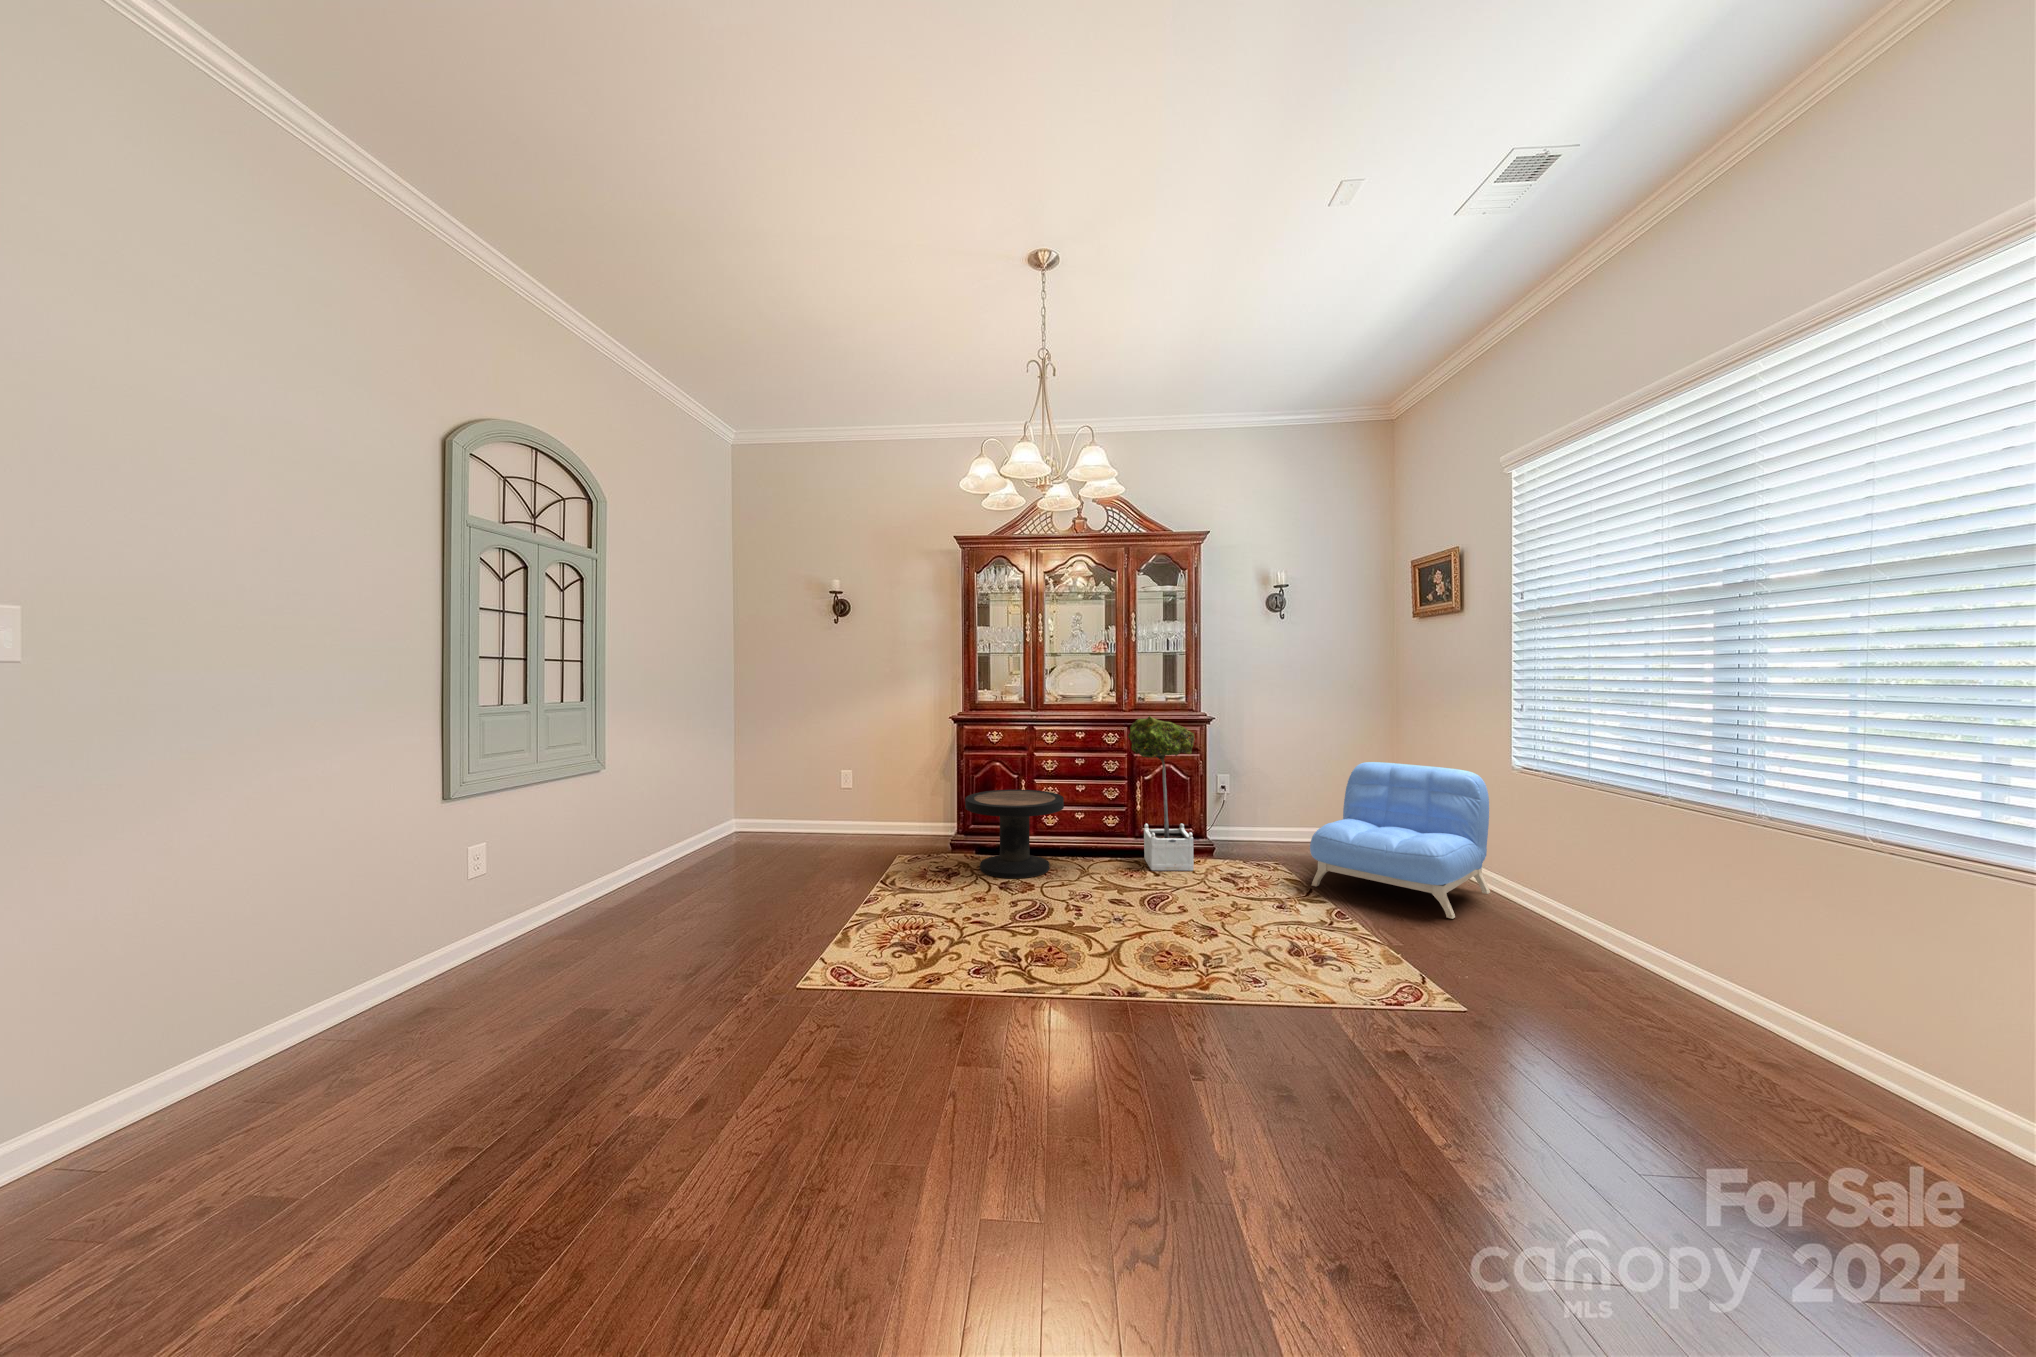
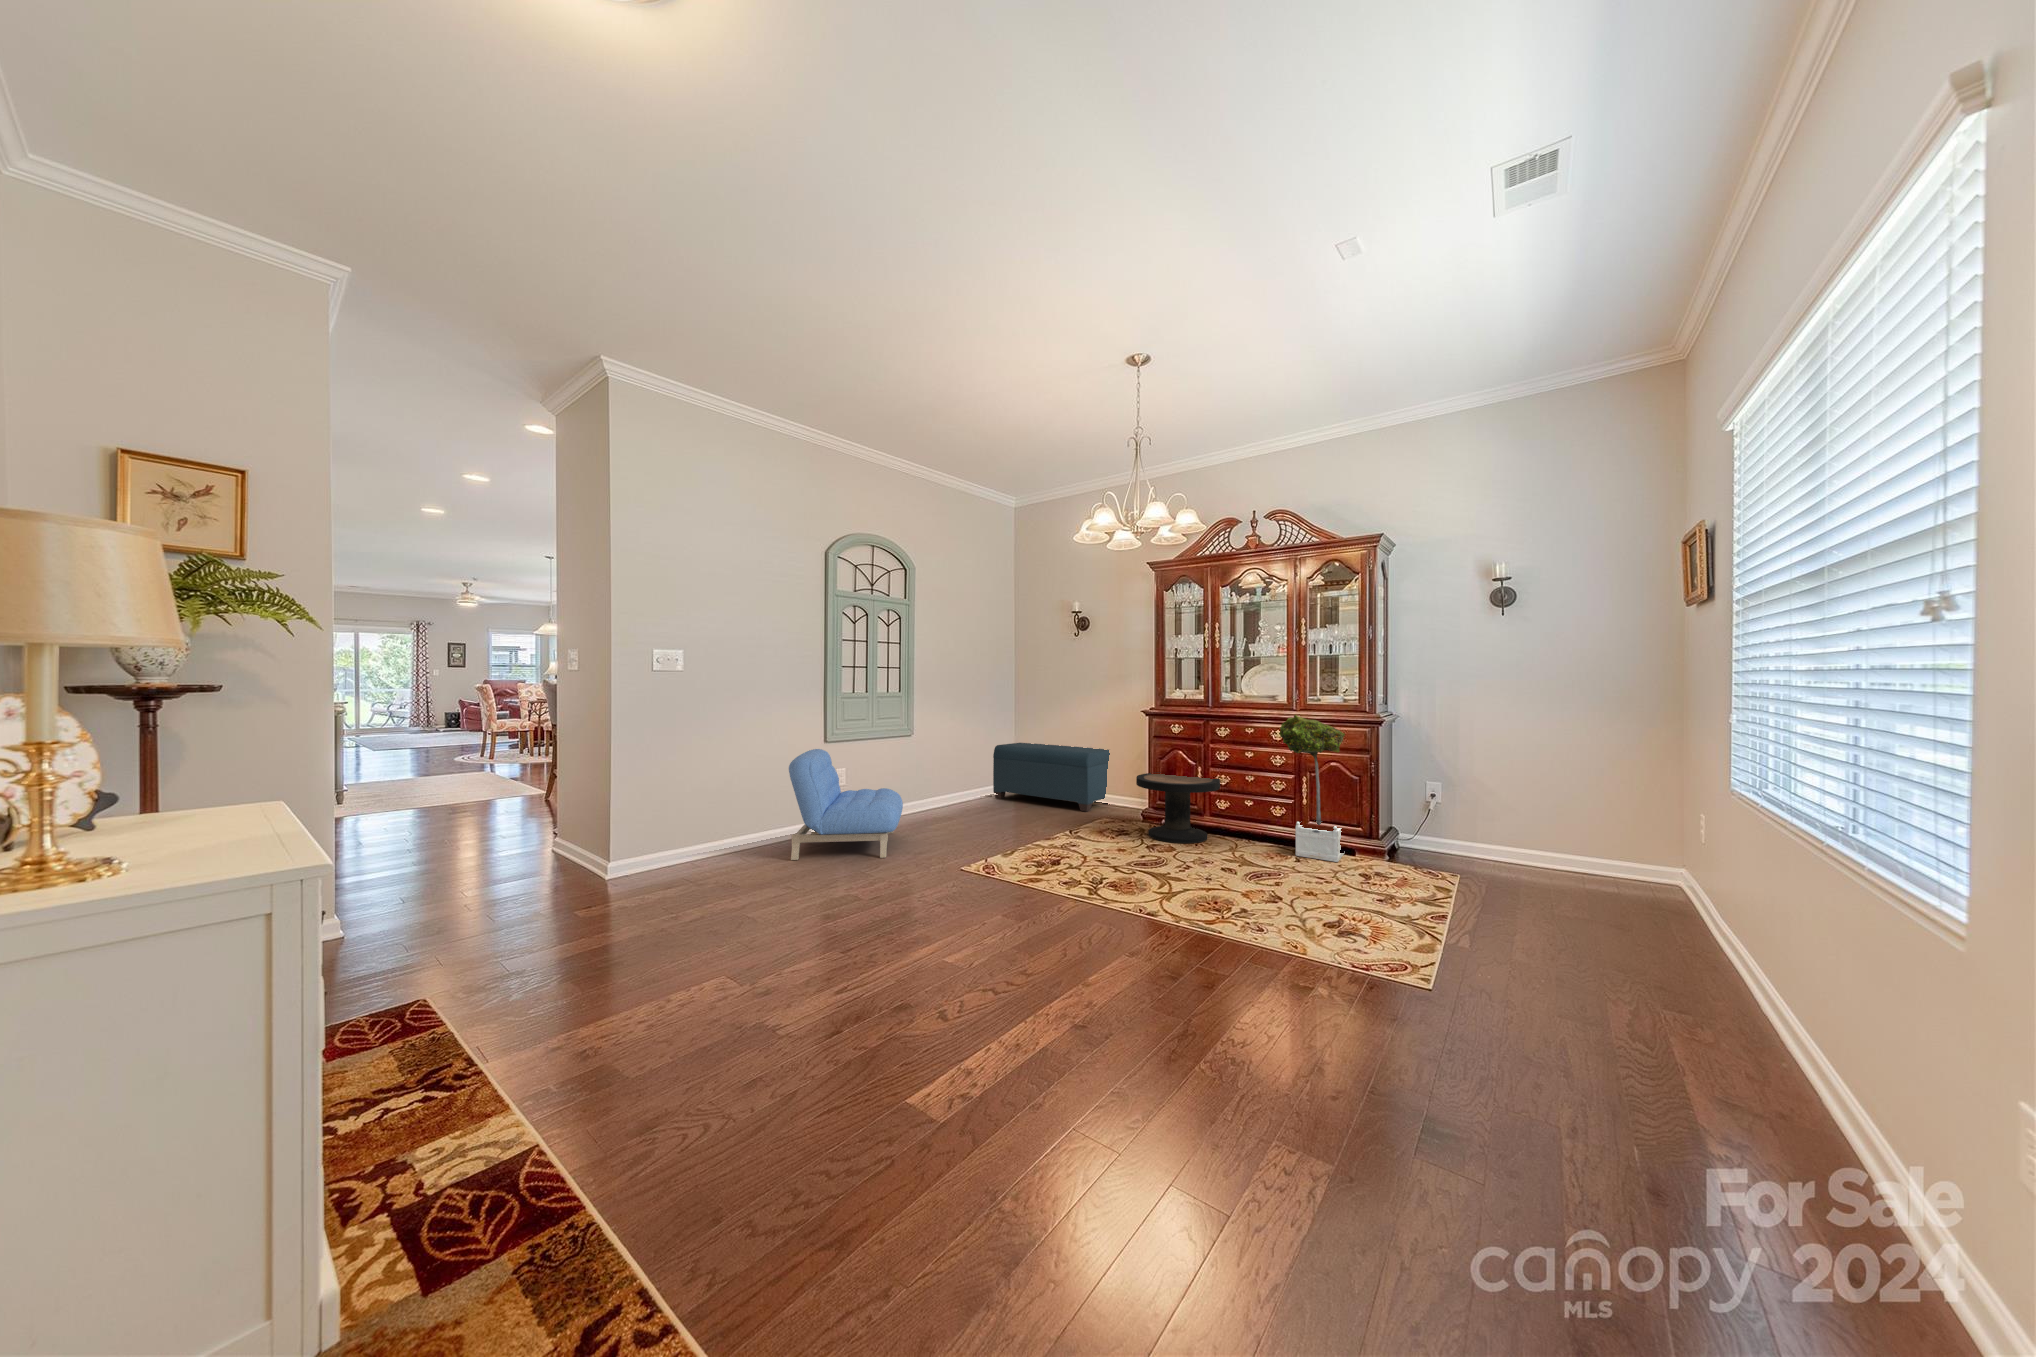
armchair: present [1310,762,1490,919] -> present [789,749,903,860]
bench: none [720,767,892,852] -> present [993,743,1110,812]

